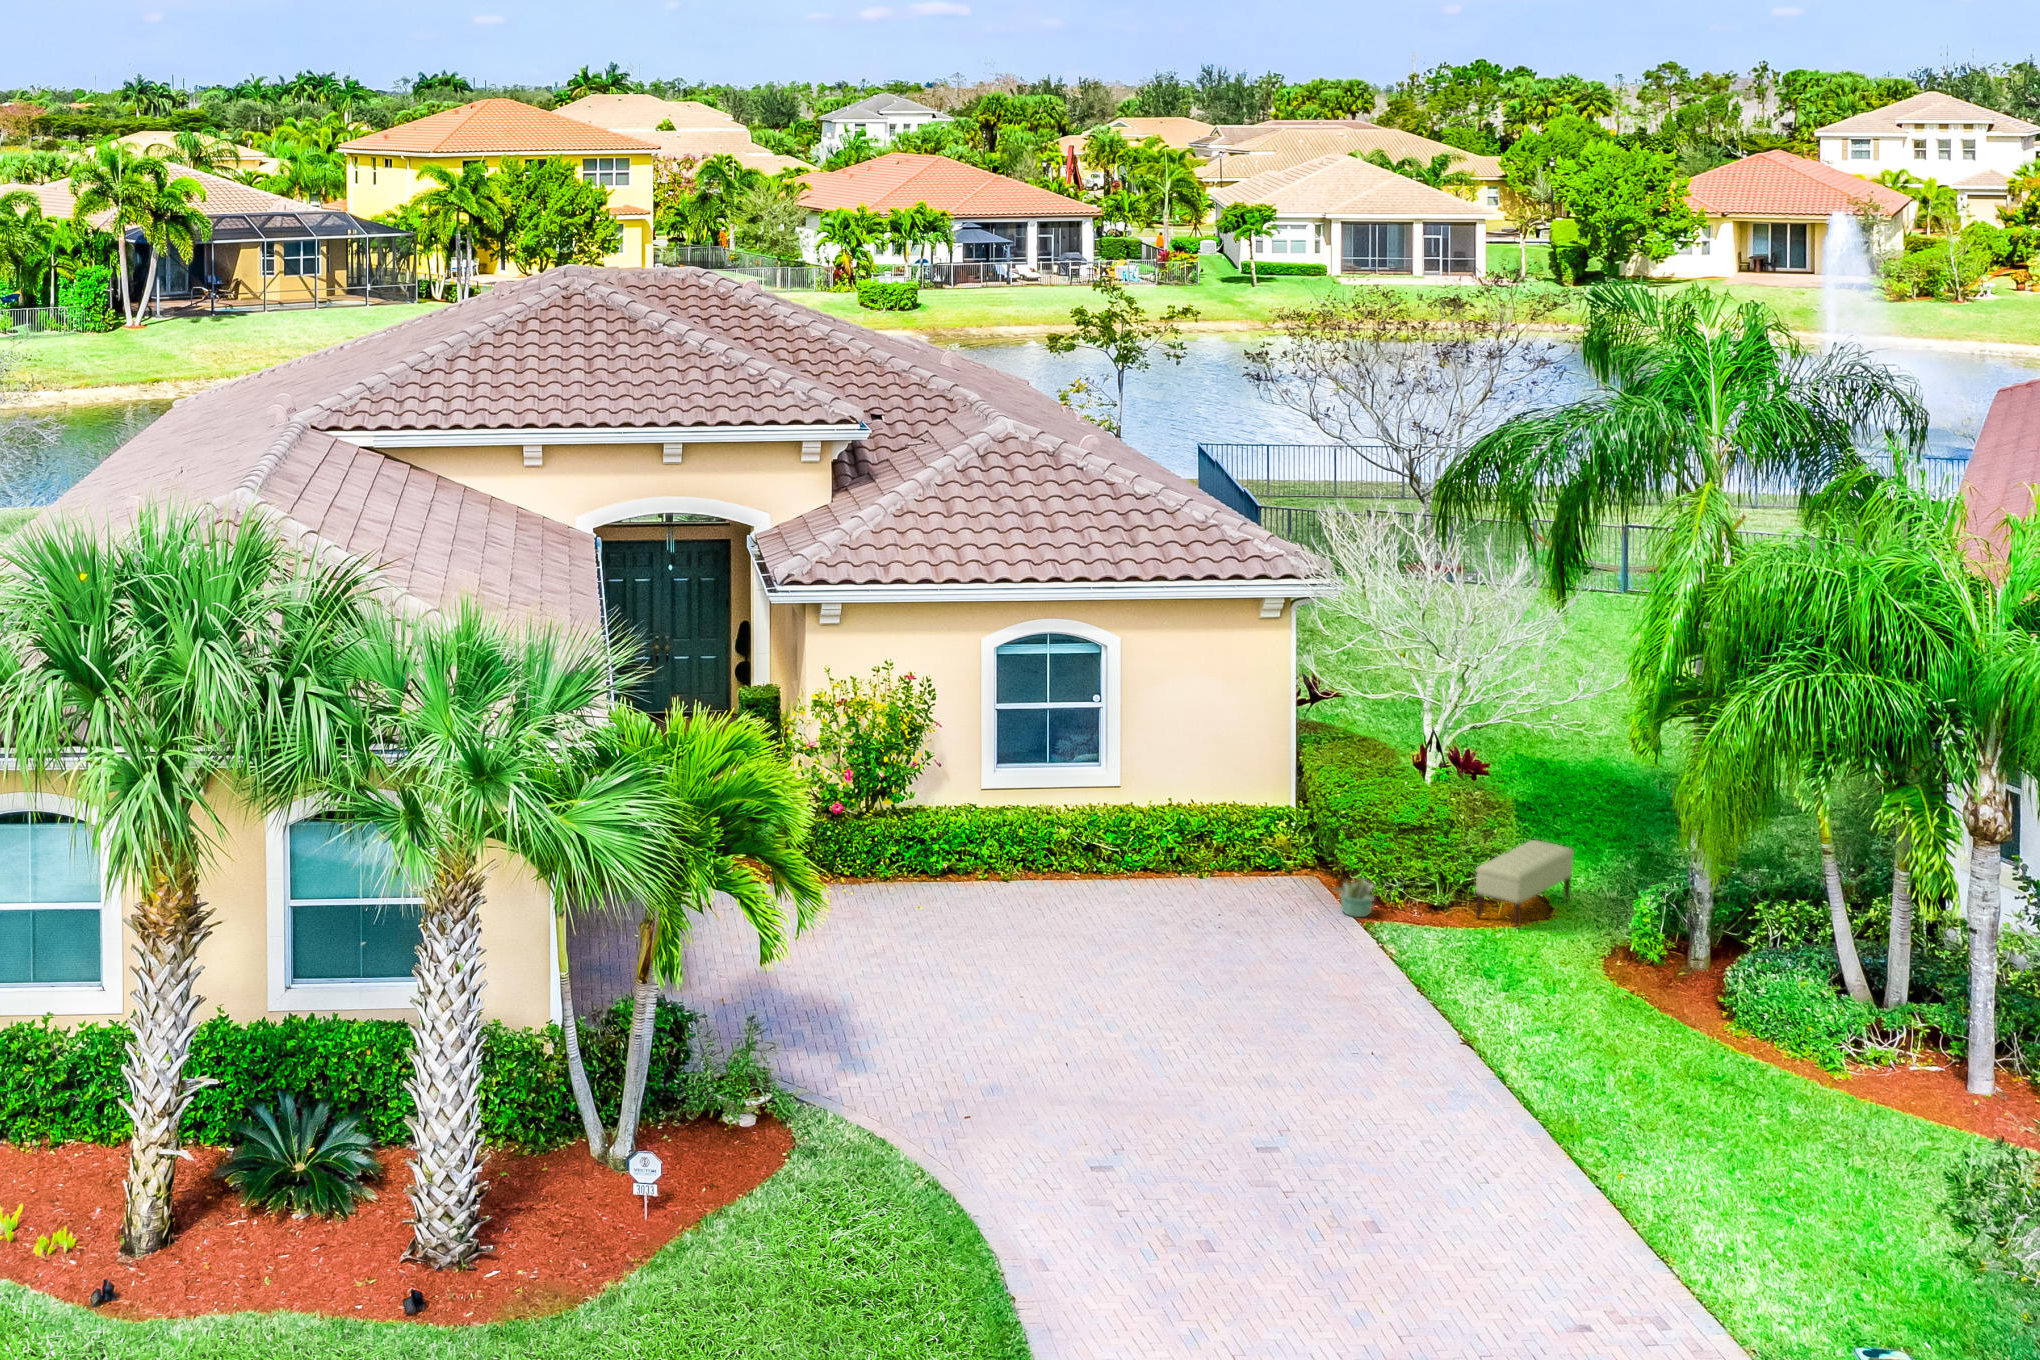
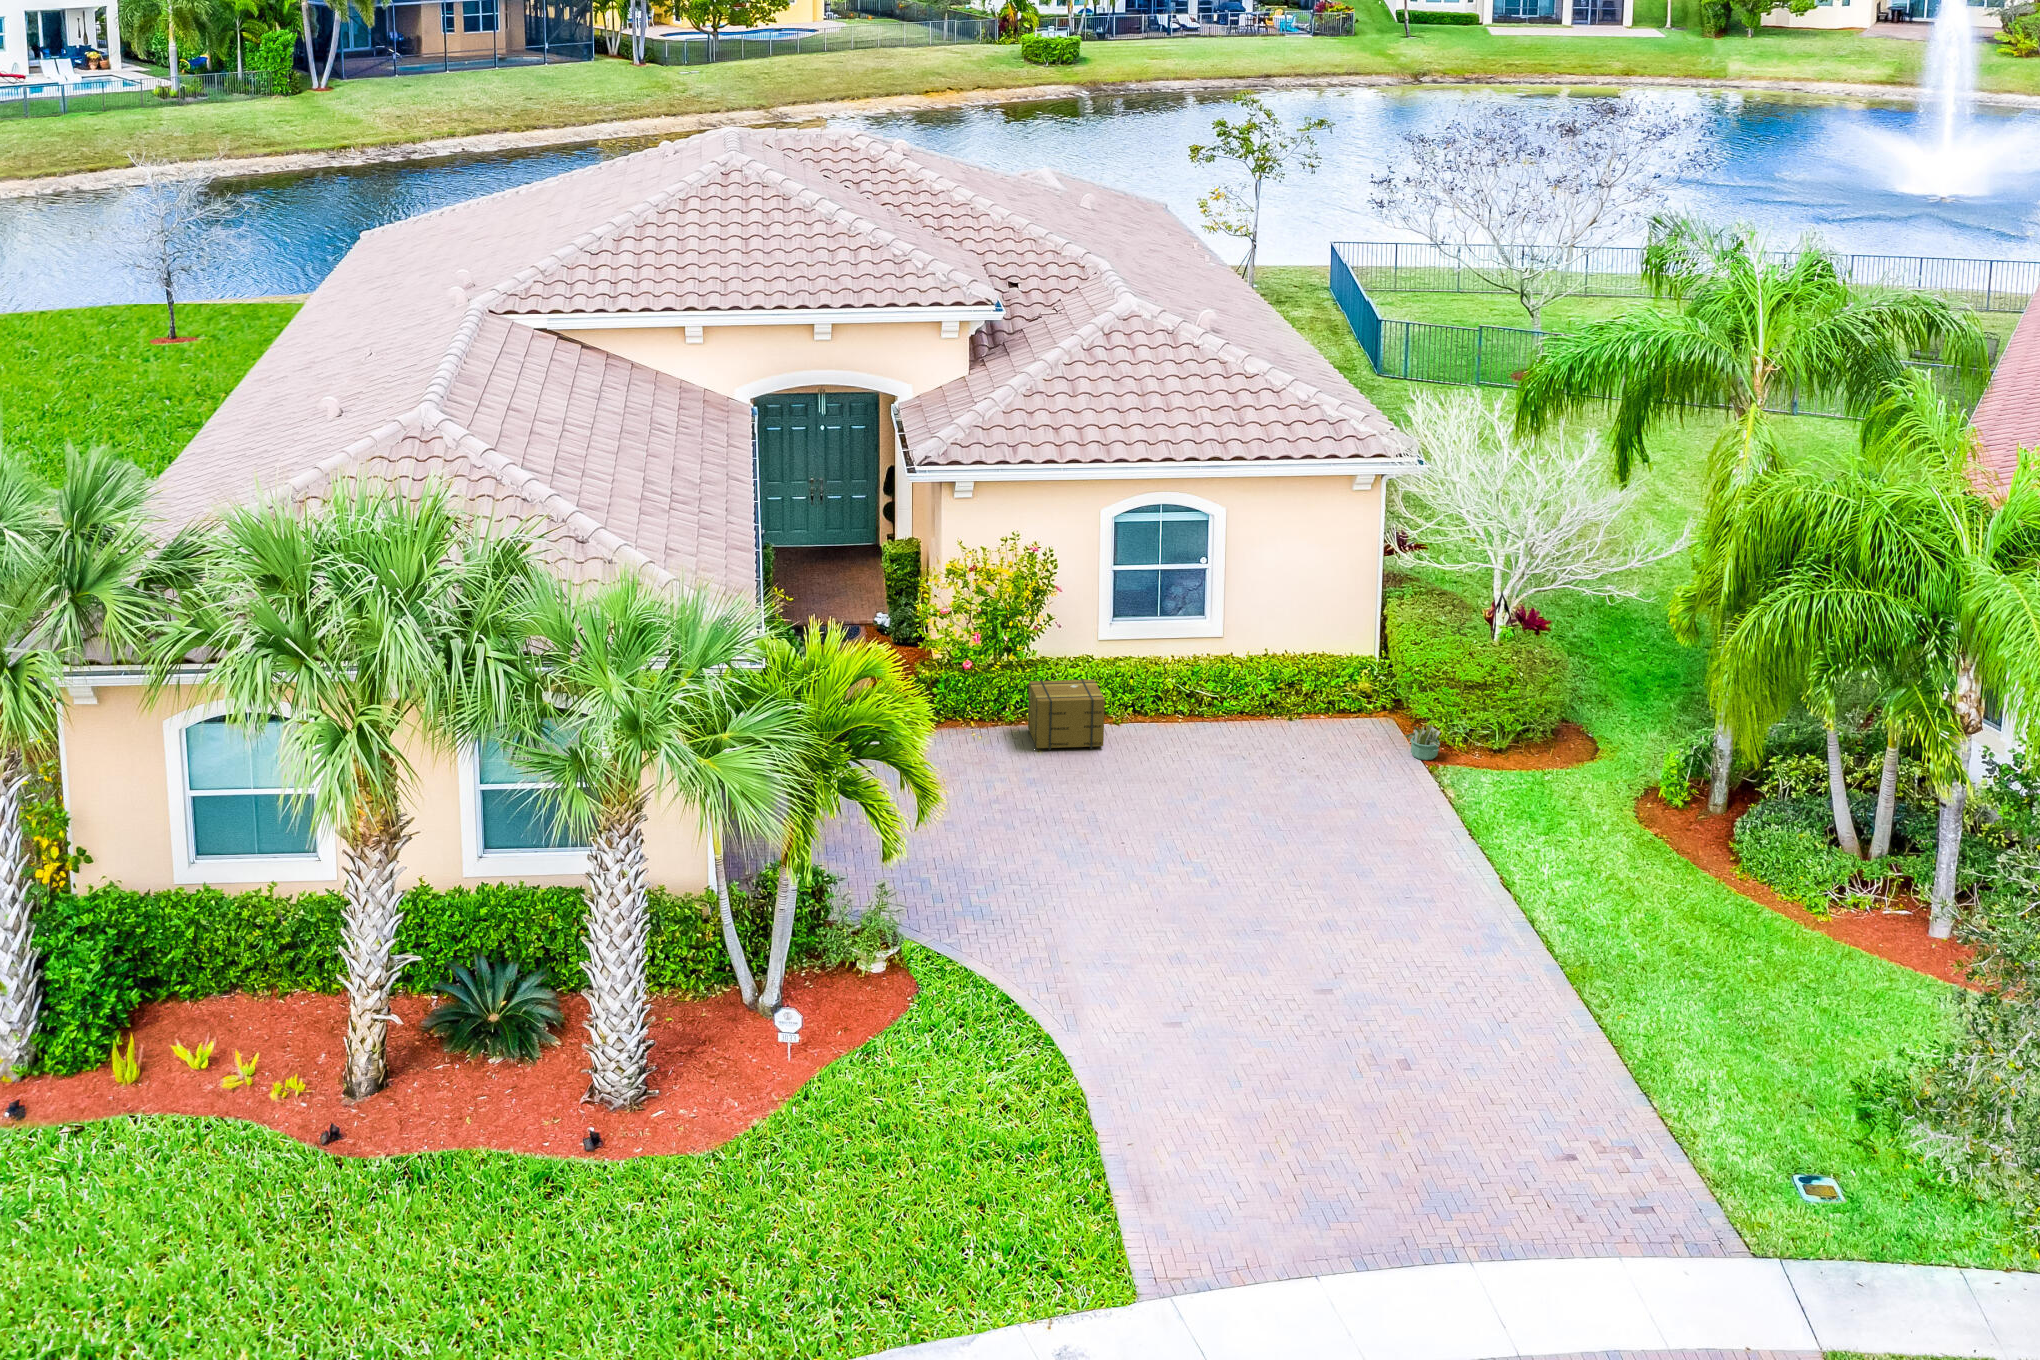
cardboard box: none [904,827,992,906] -> present [1028,679,1105,750]
bench: present [1476,840,1574,928] -> none [1529,688,1619,771]

